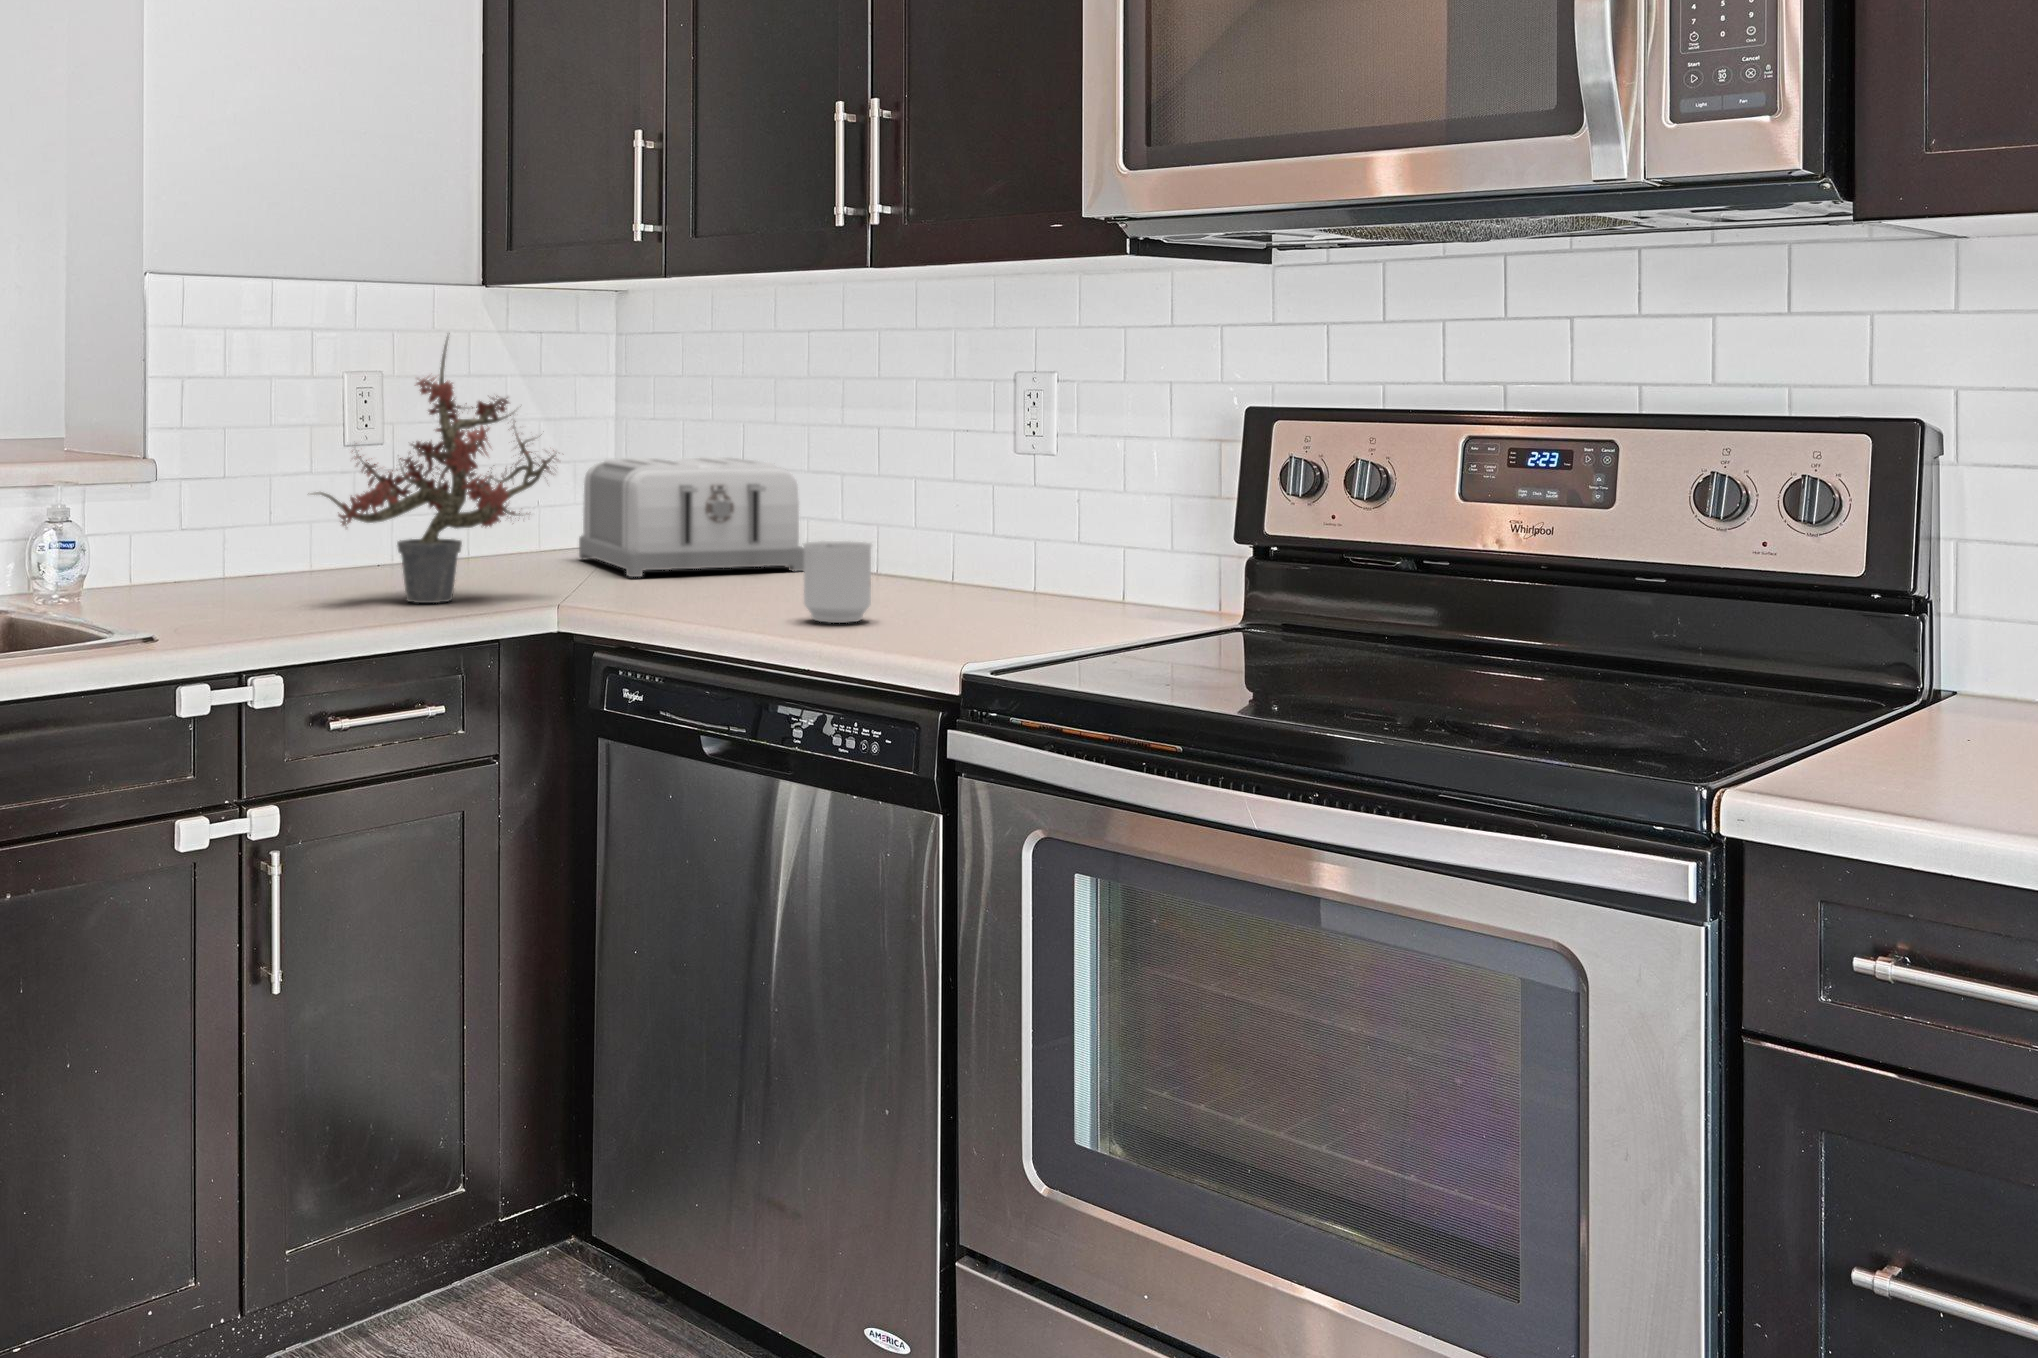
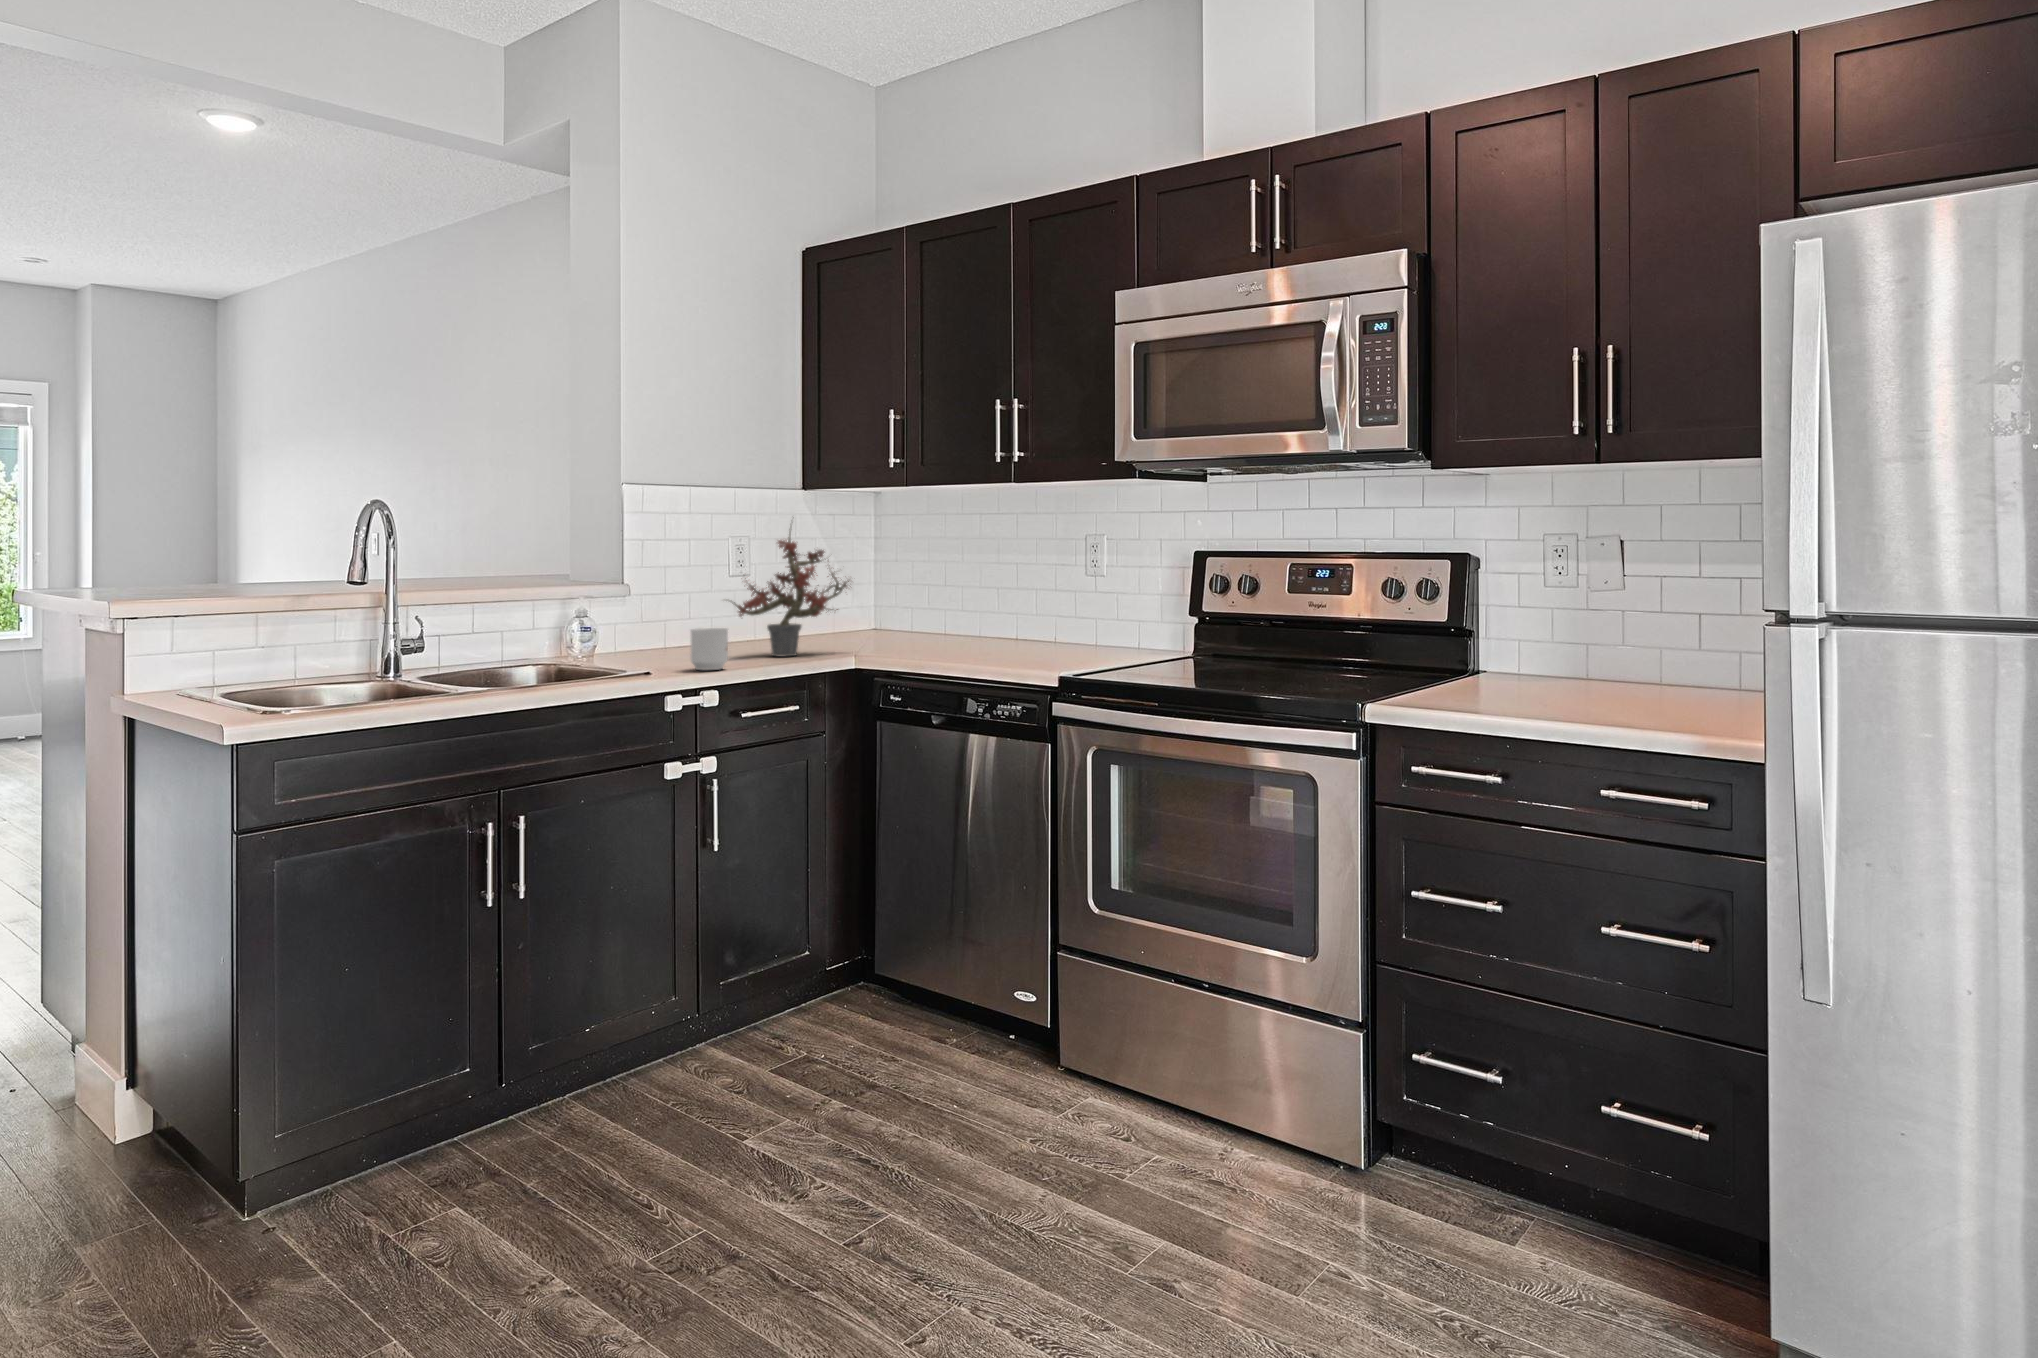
toaster: present [579,457,804,577] -> none [857,581,979,643]
mug: present [803,541,872,623] -> present [691,628,728,670]

